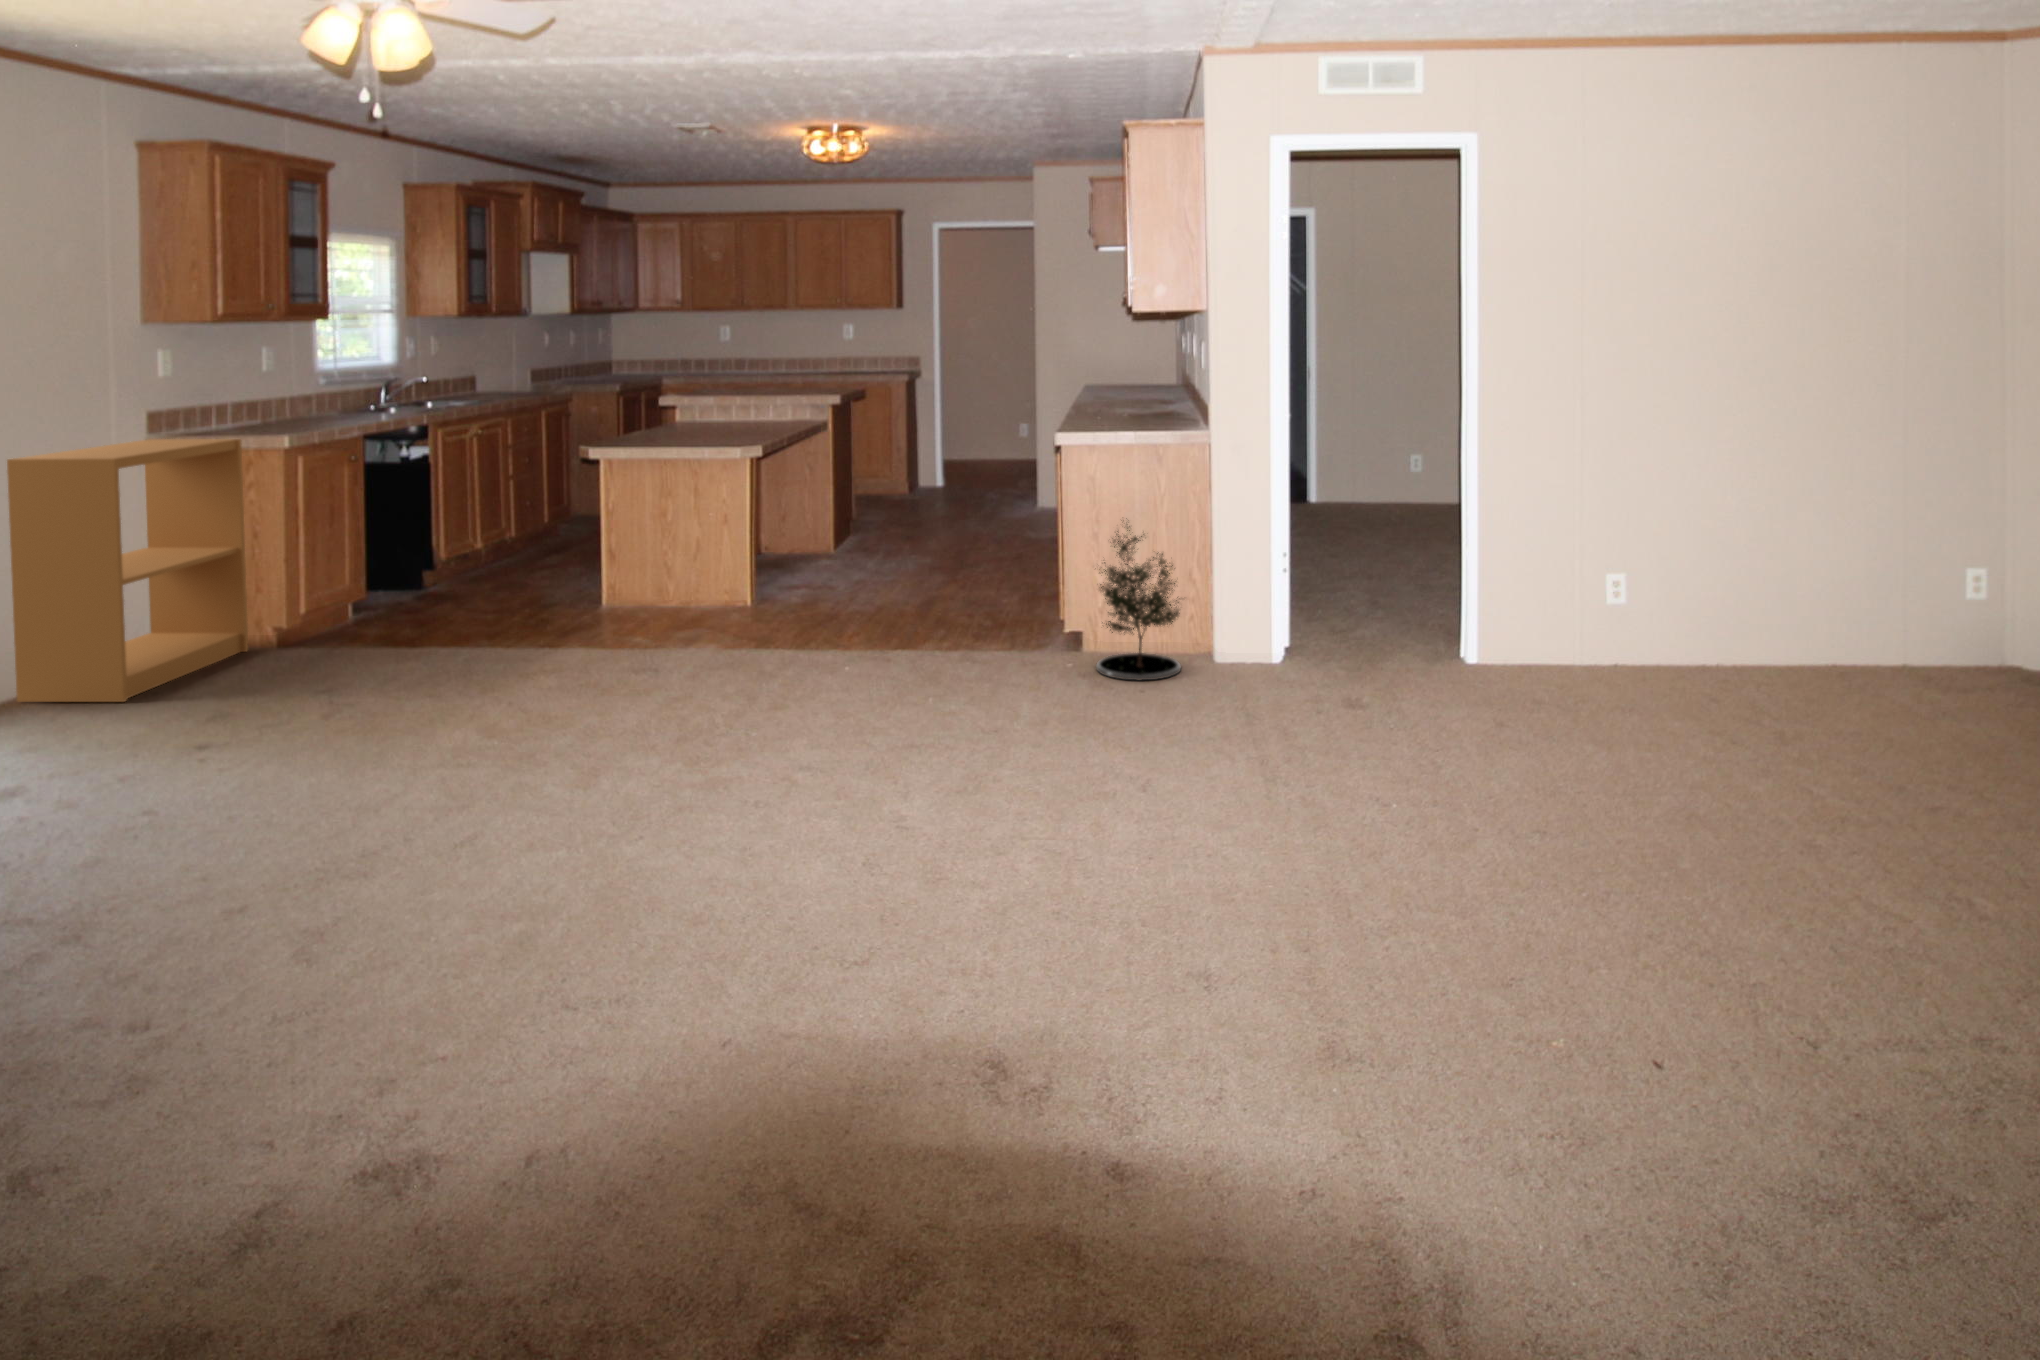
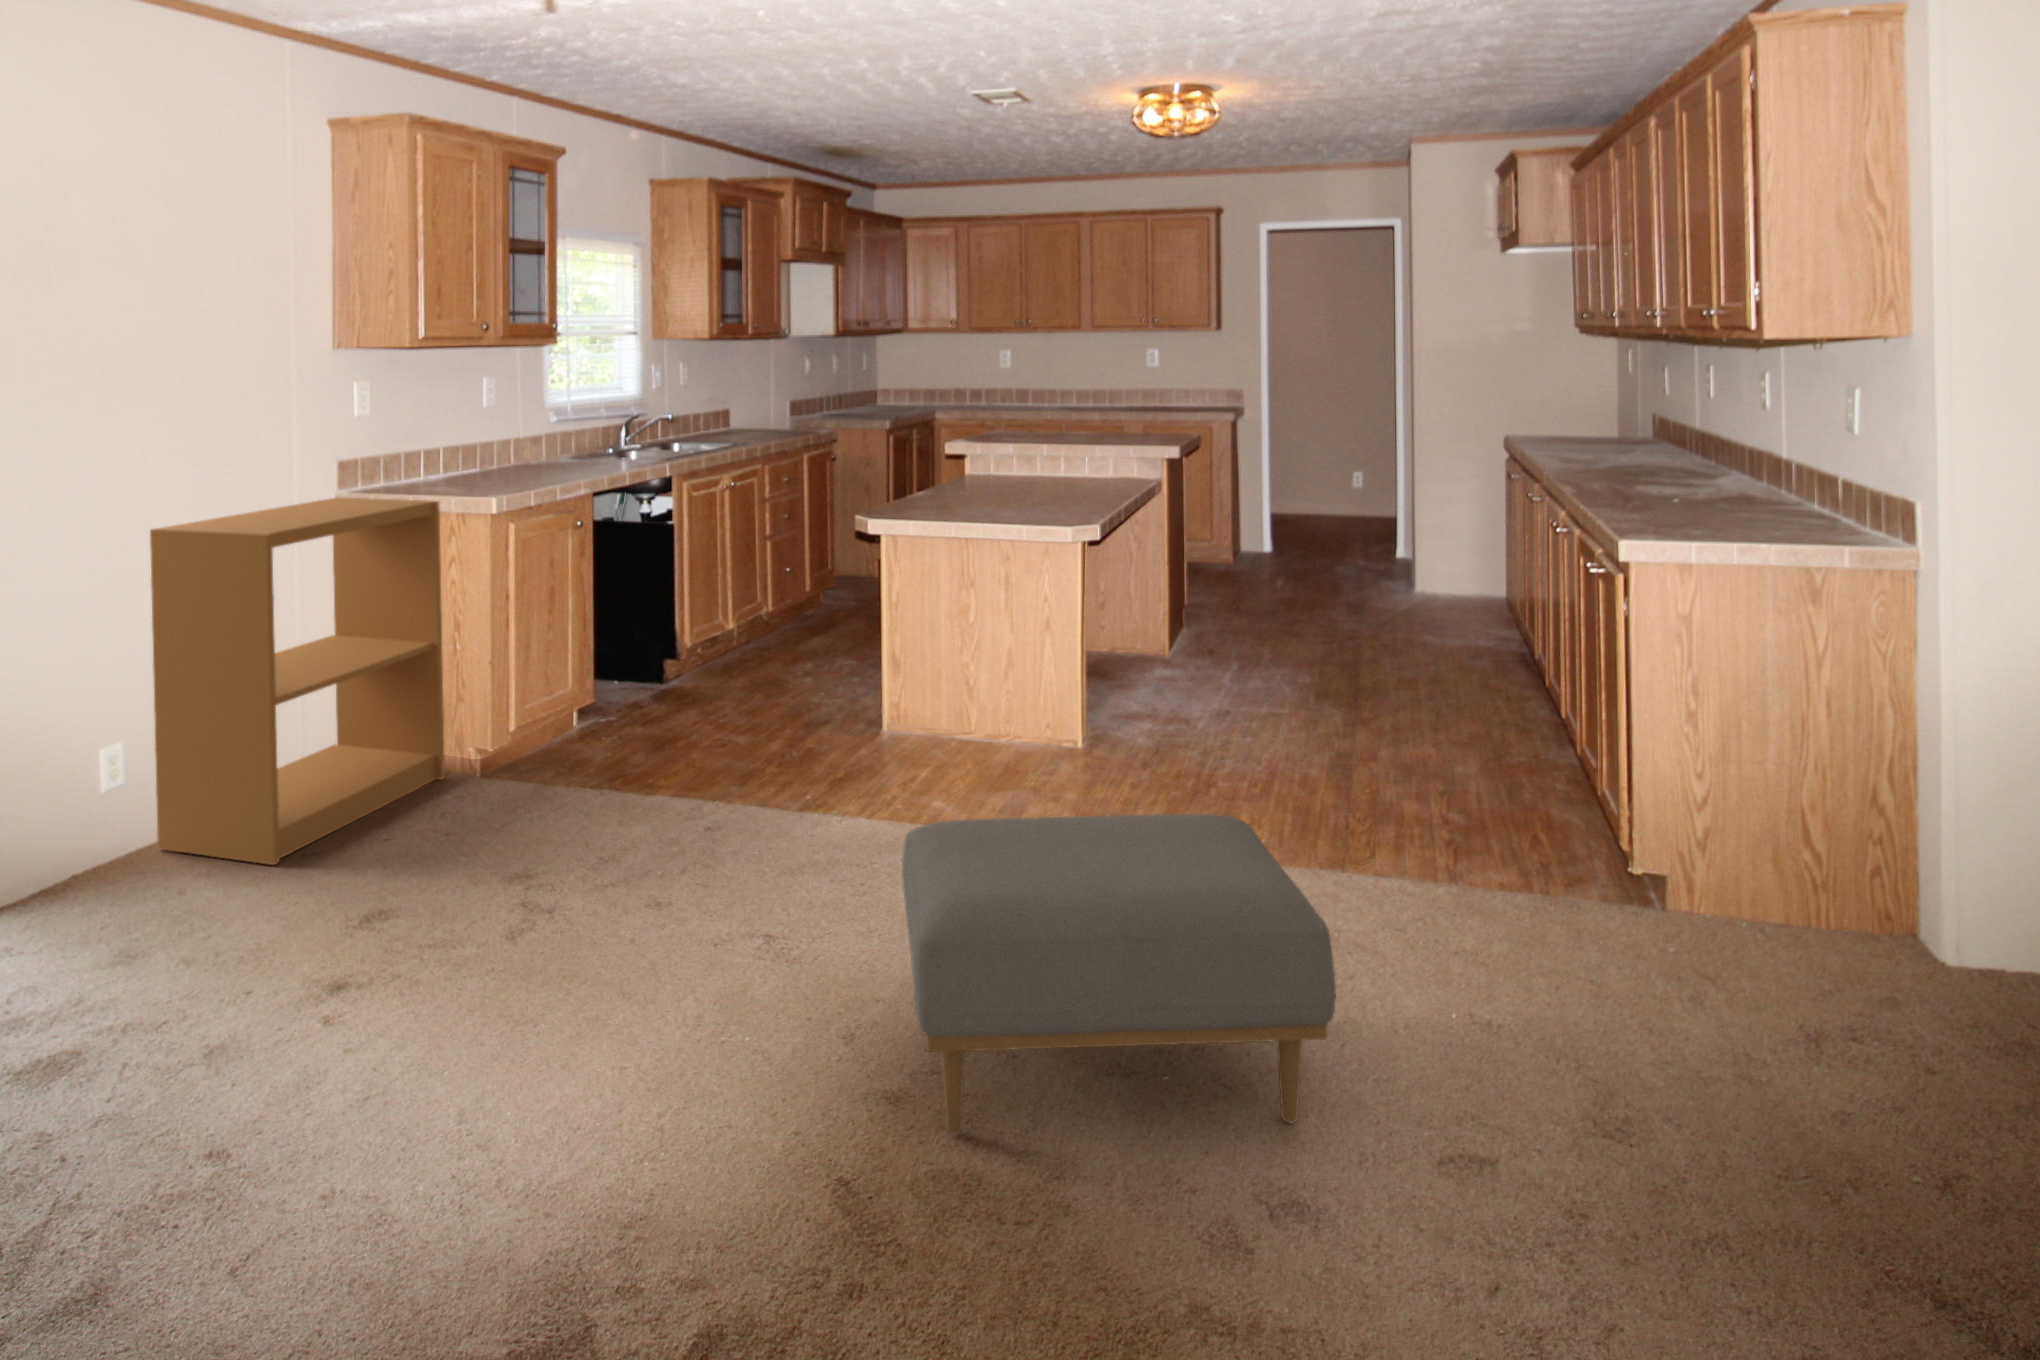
potted tree: present [1096,524,1181,681] -> none [1734,706,1938,1022]
ottoman: none [599,593,838,762] -> present [902,814,1336,1135]

